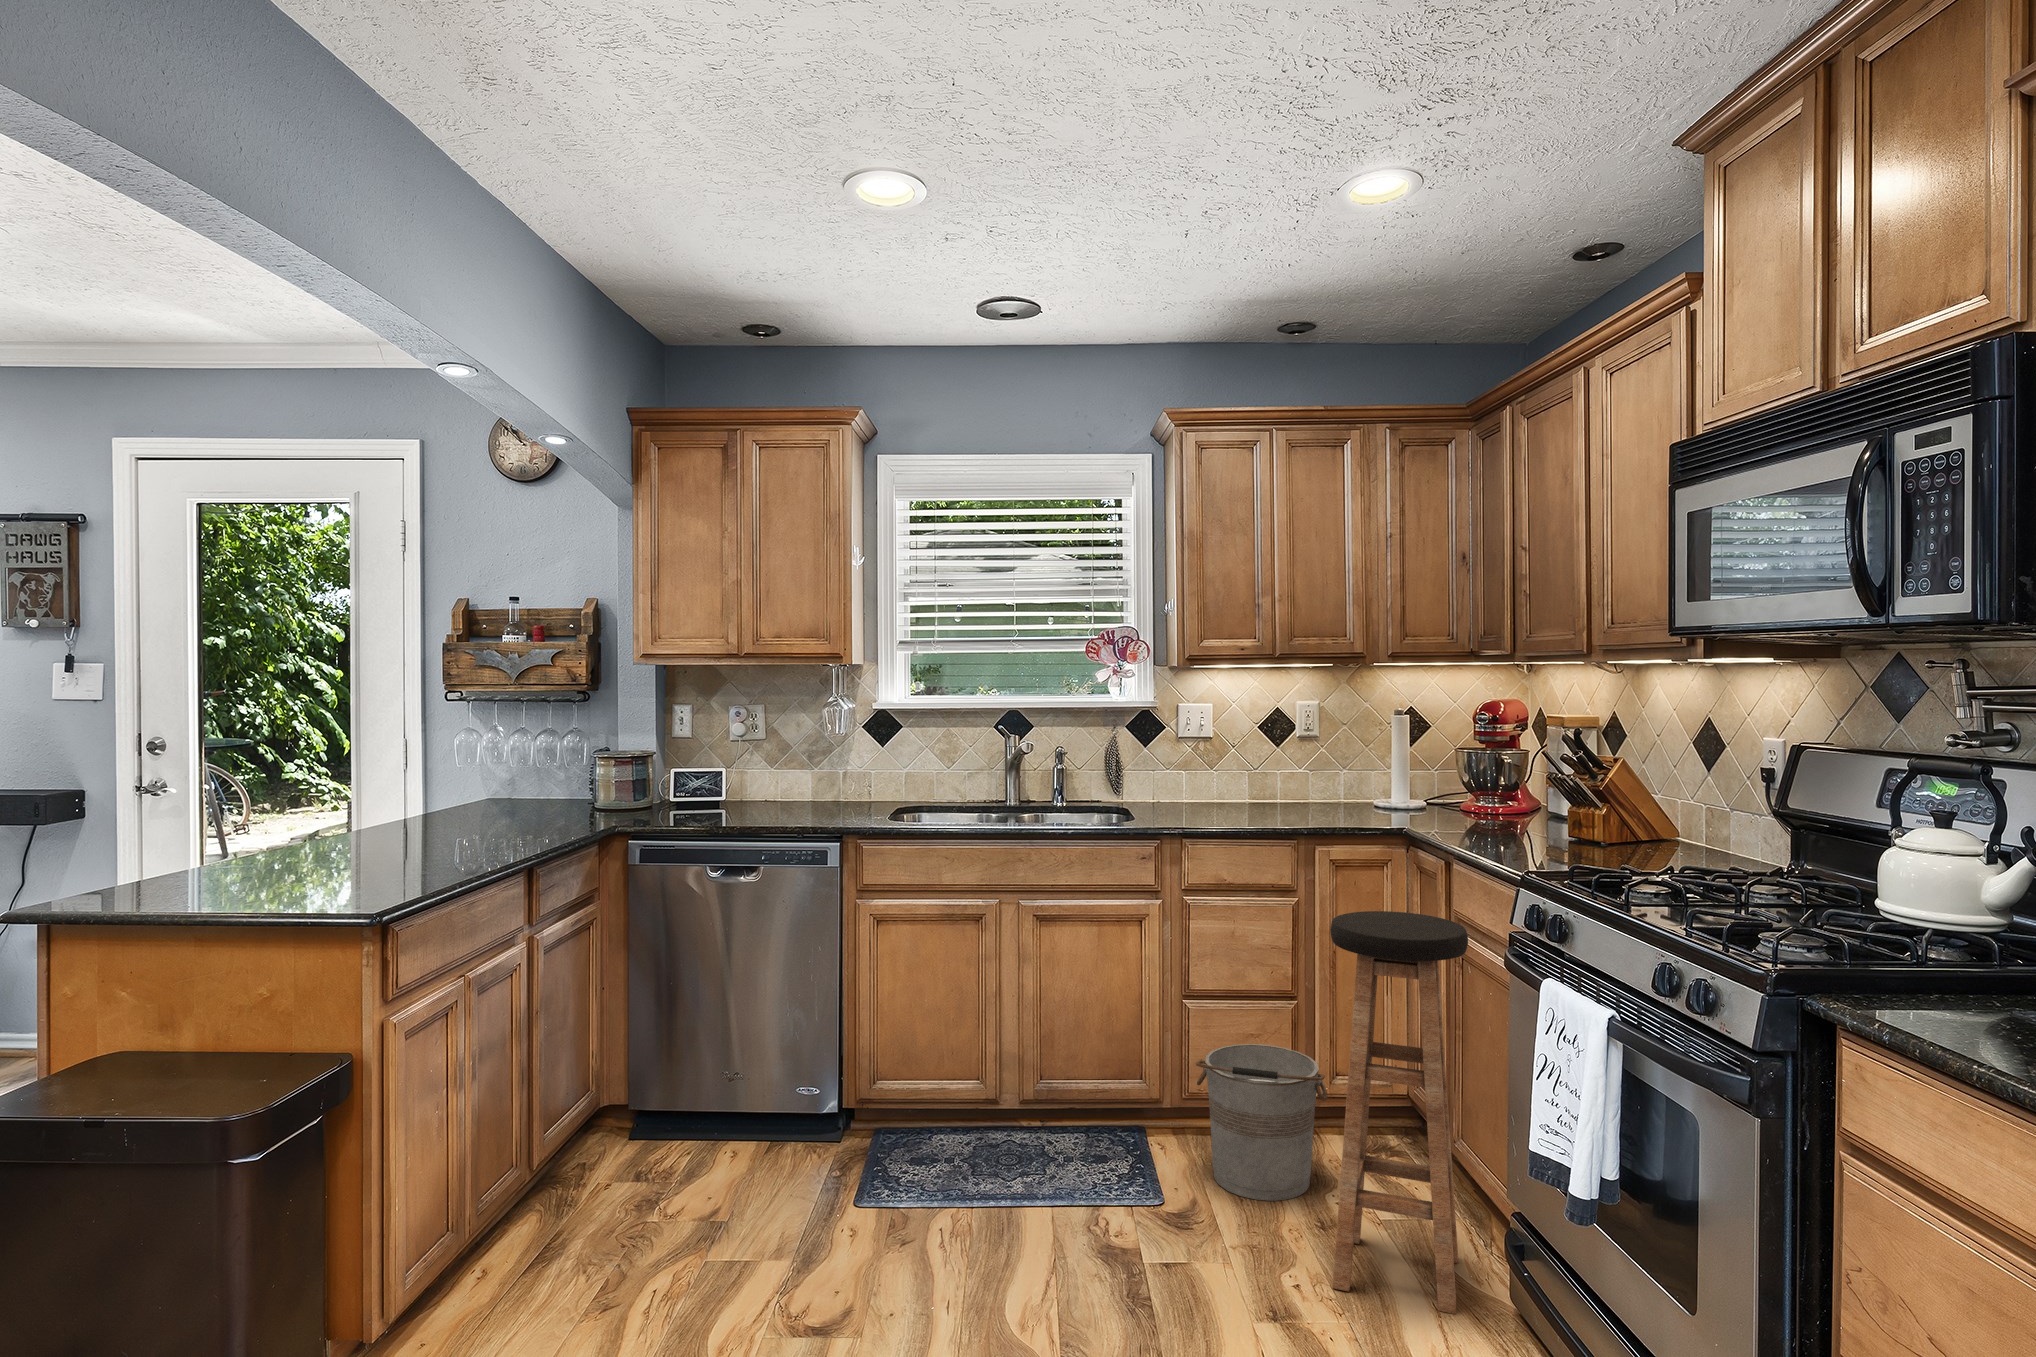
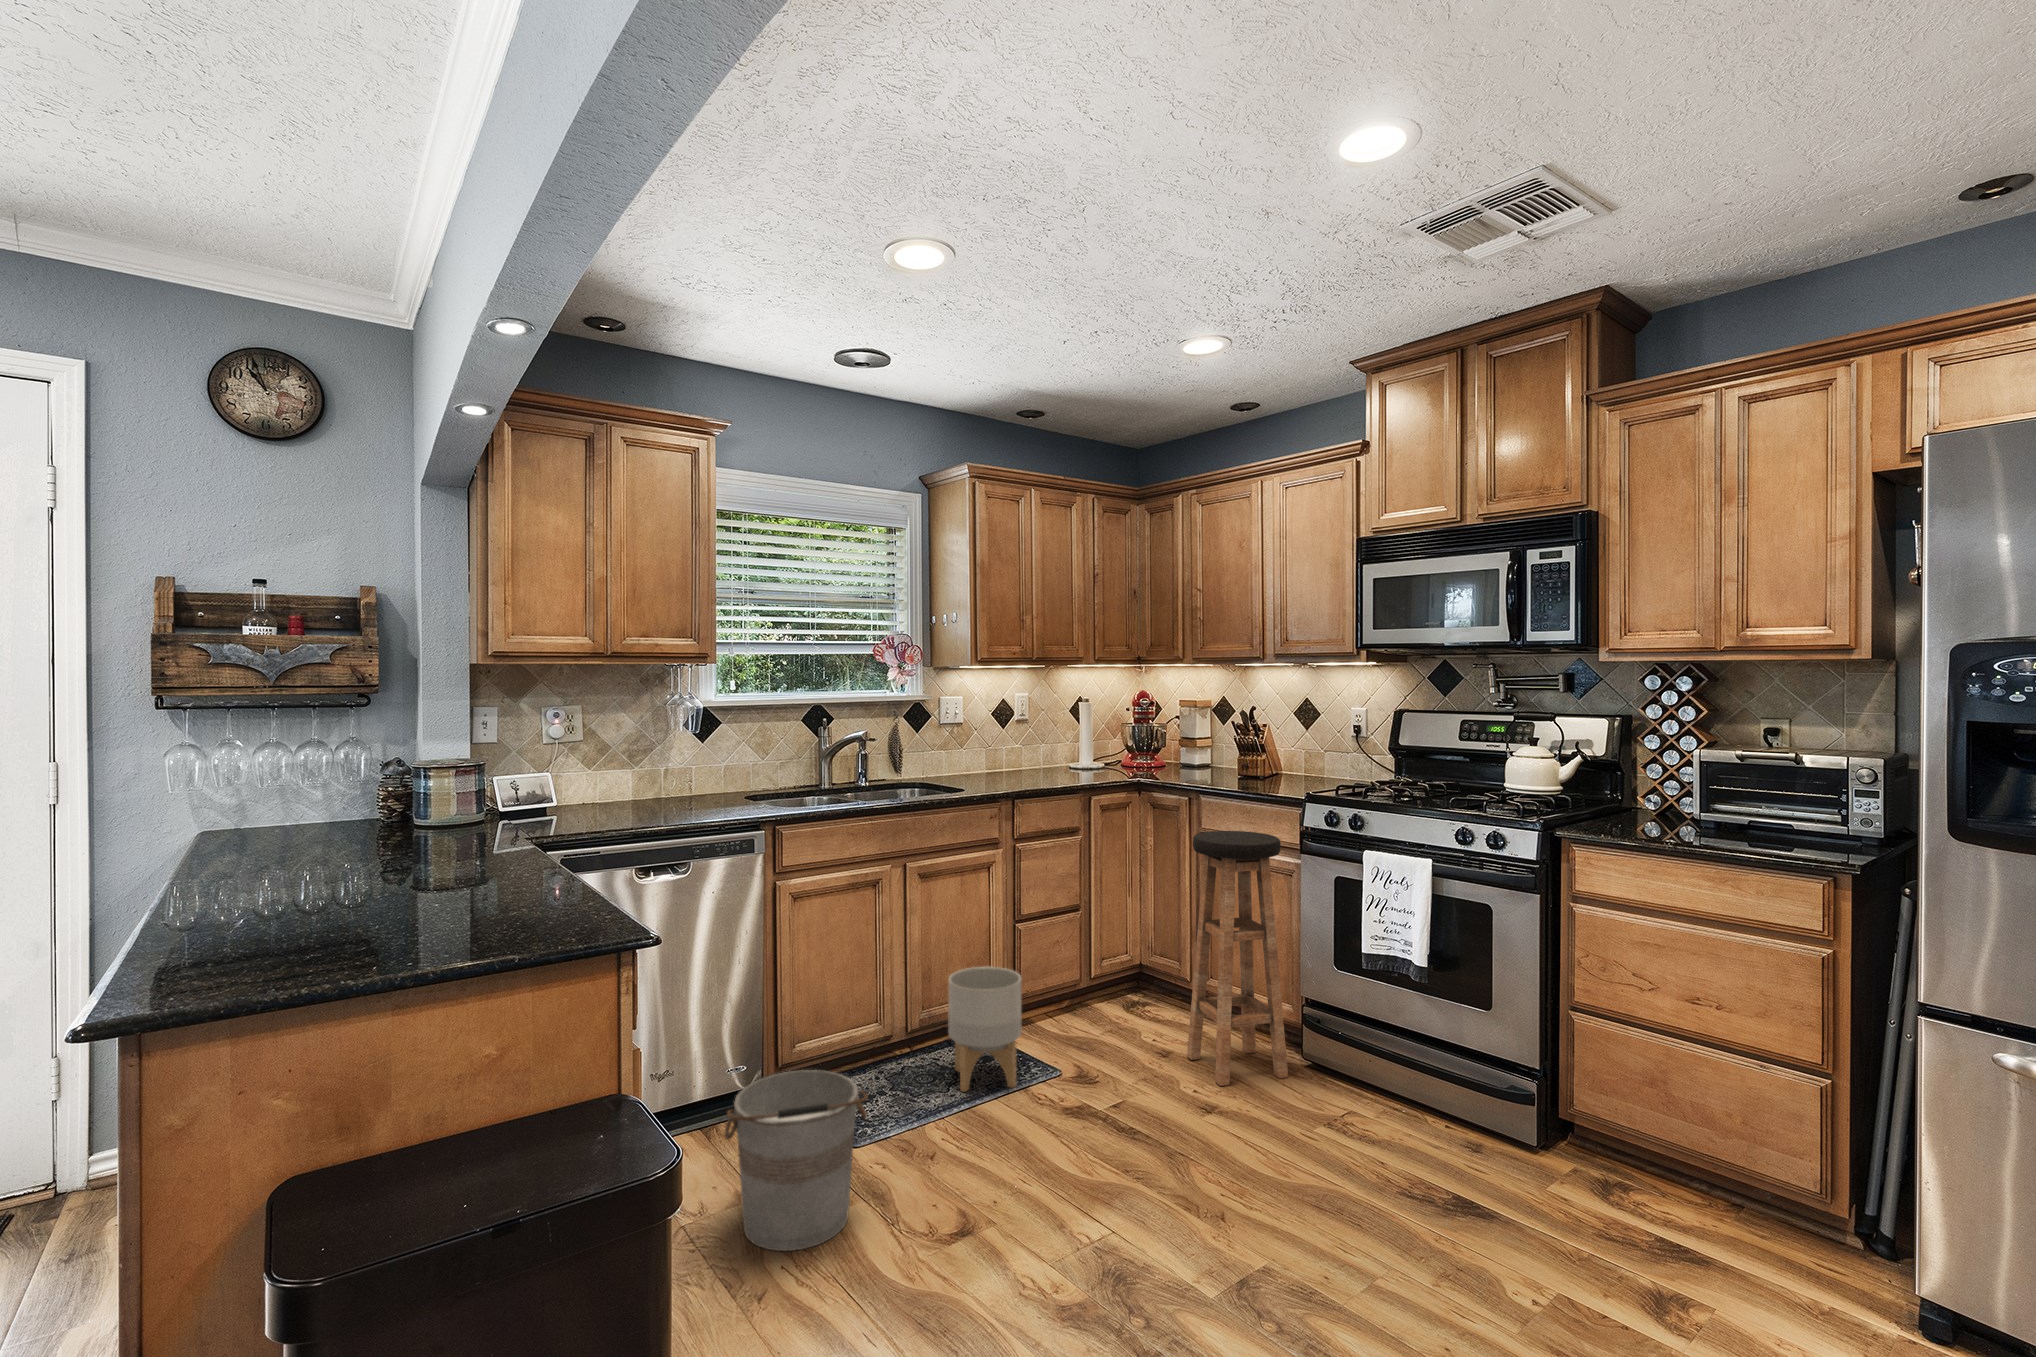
planter: none [1024,1039,1115,1200] -> present [948,967,1021,1092]
bucket: present [1196,1044,1327,1201] -> present [724,1070,868,1251]

